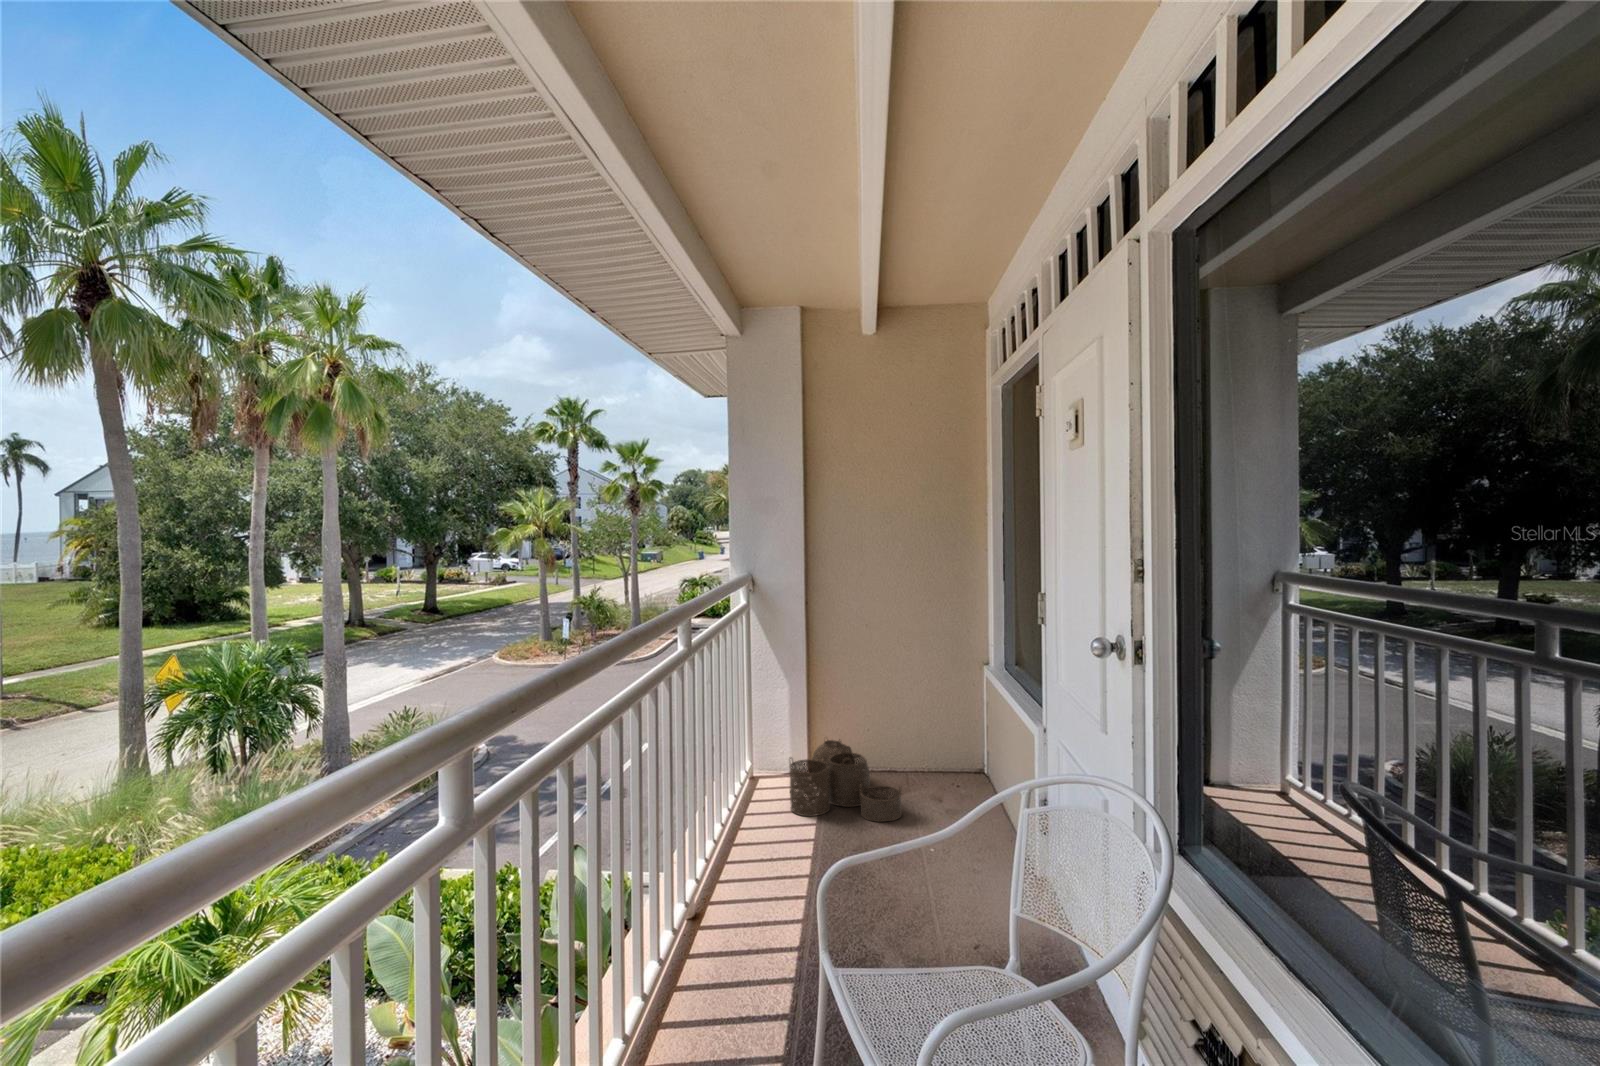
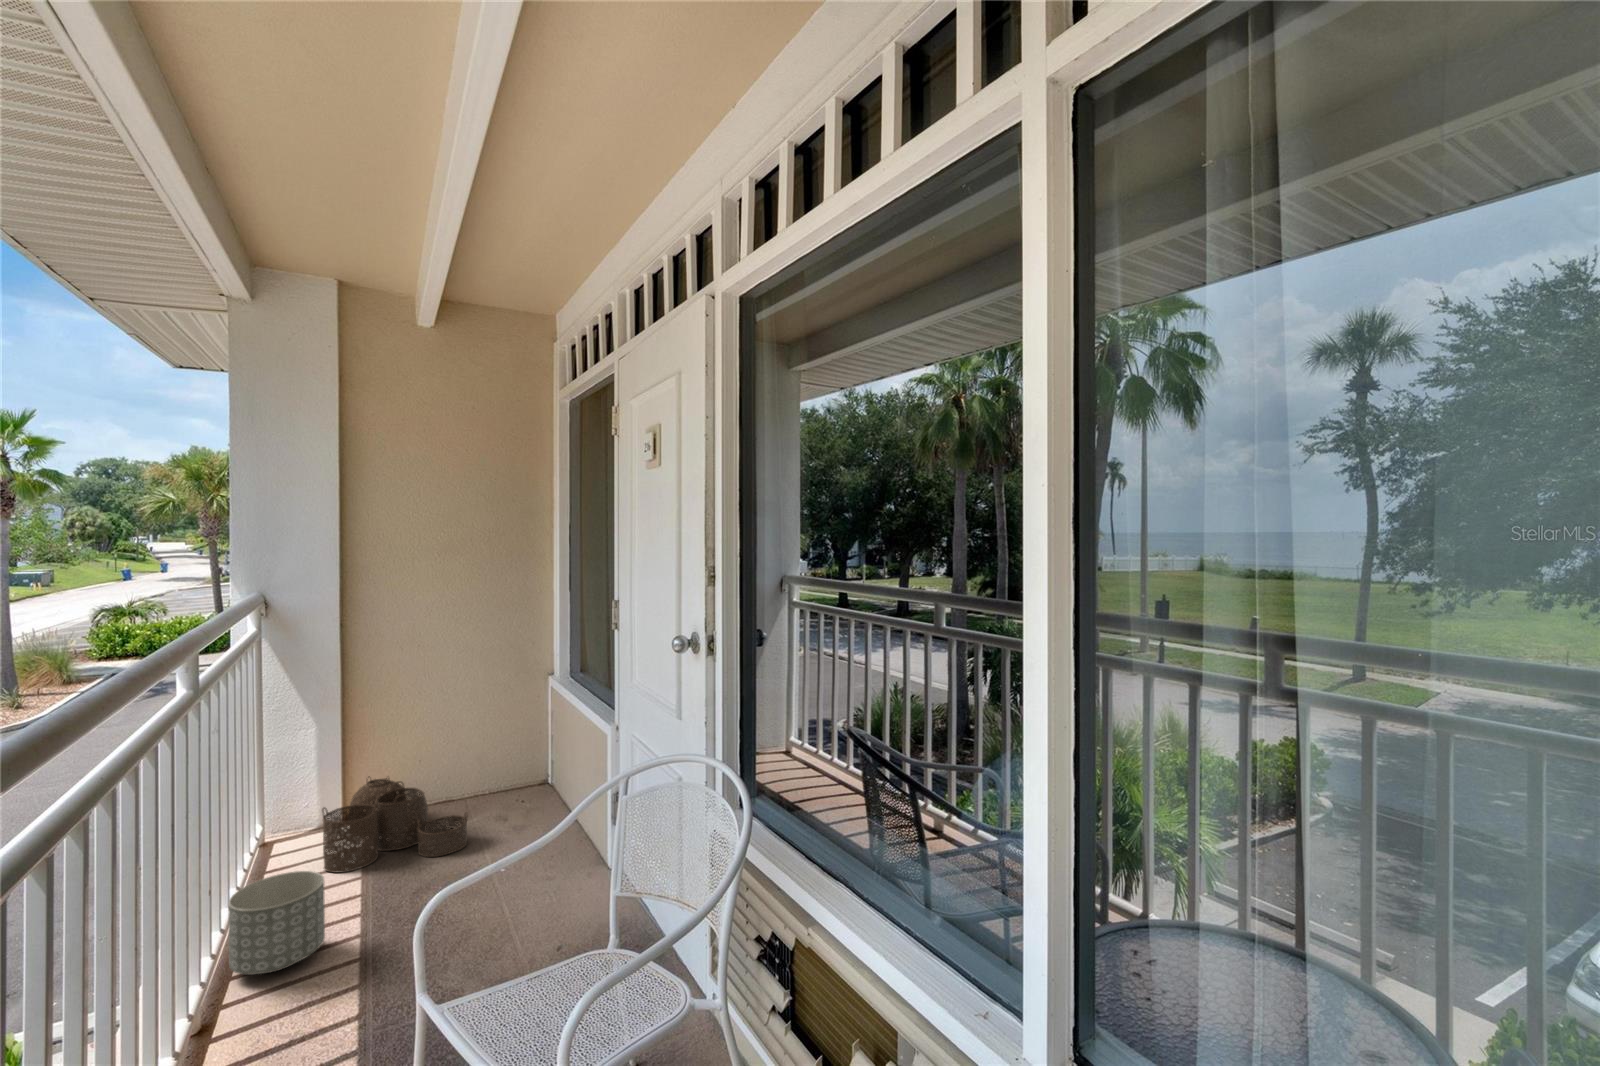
planter: none [719,806,783,886] -> present [228,871,325,975]

